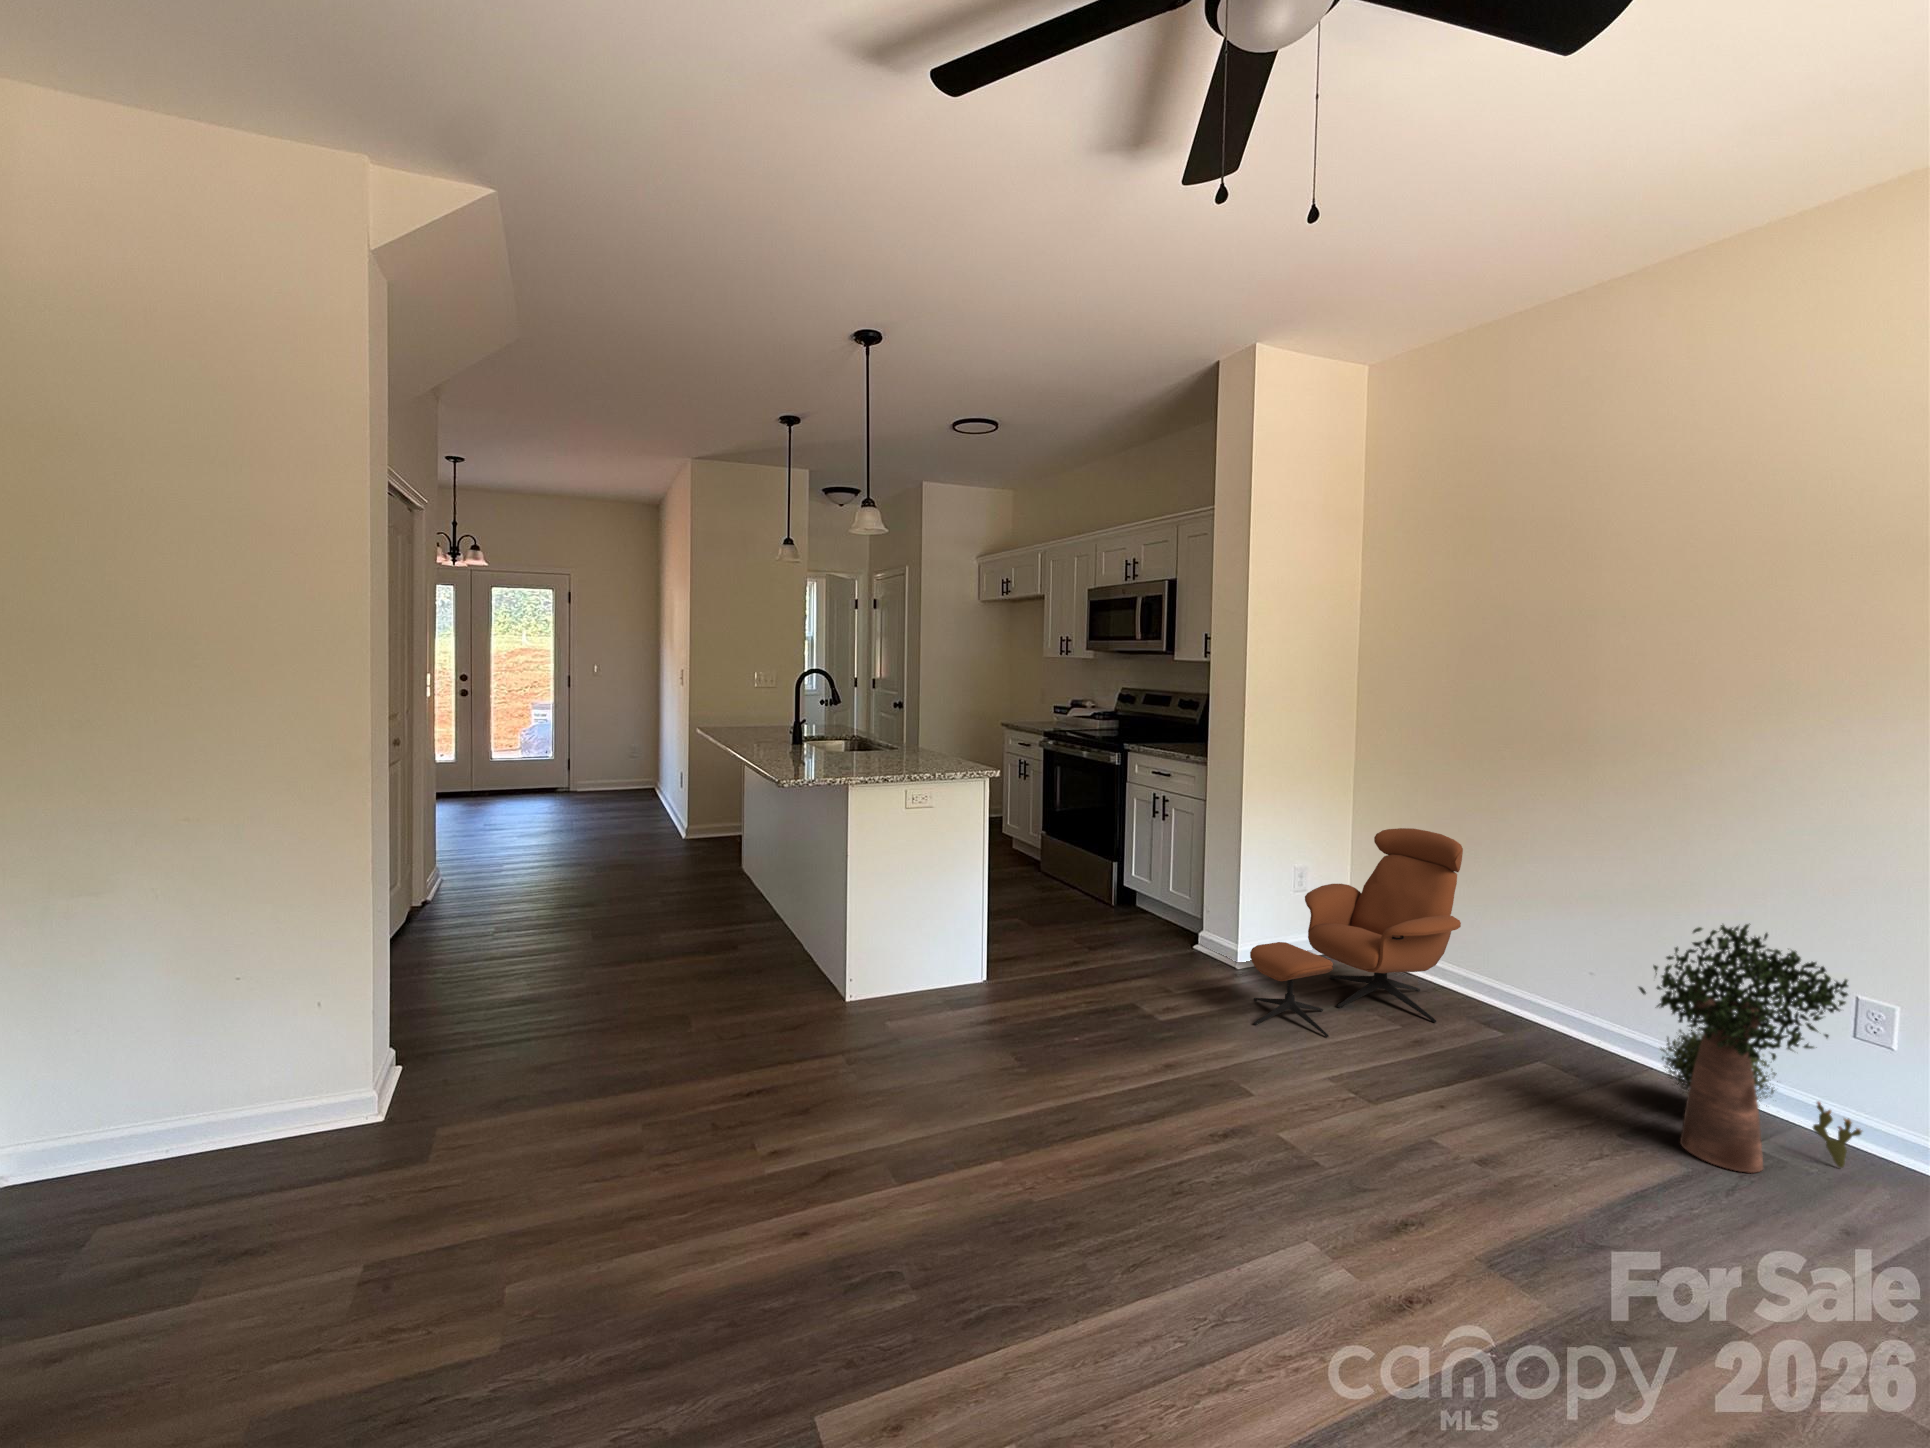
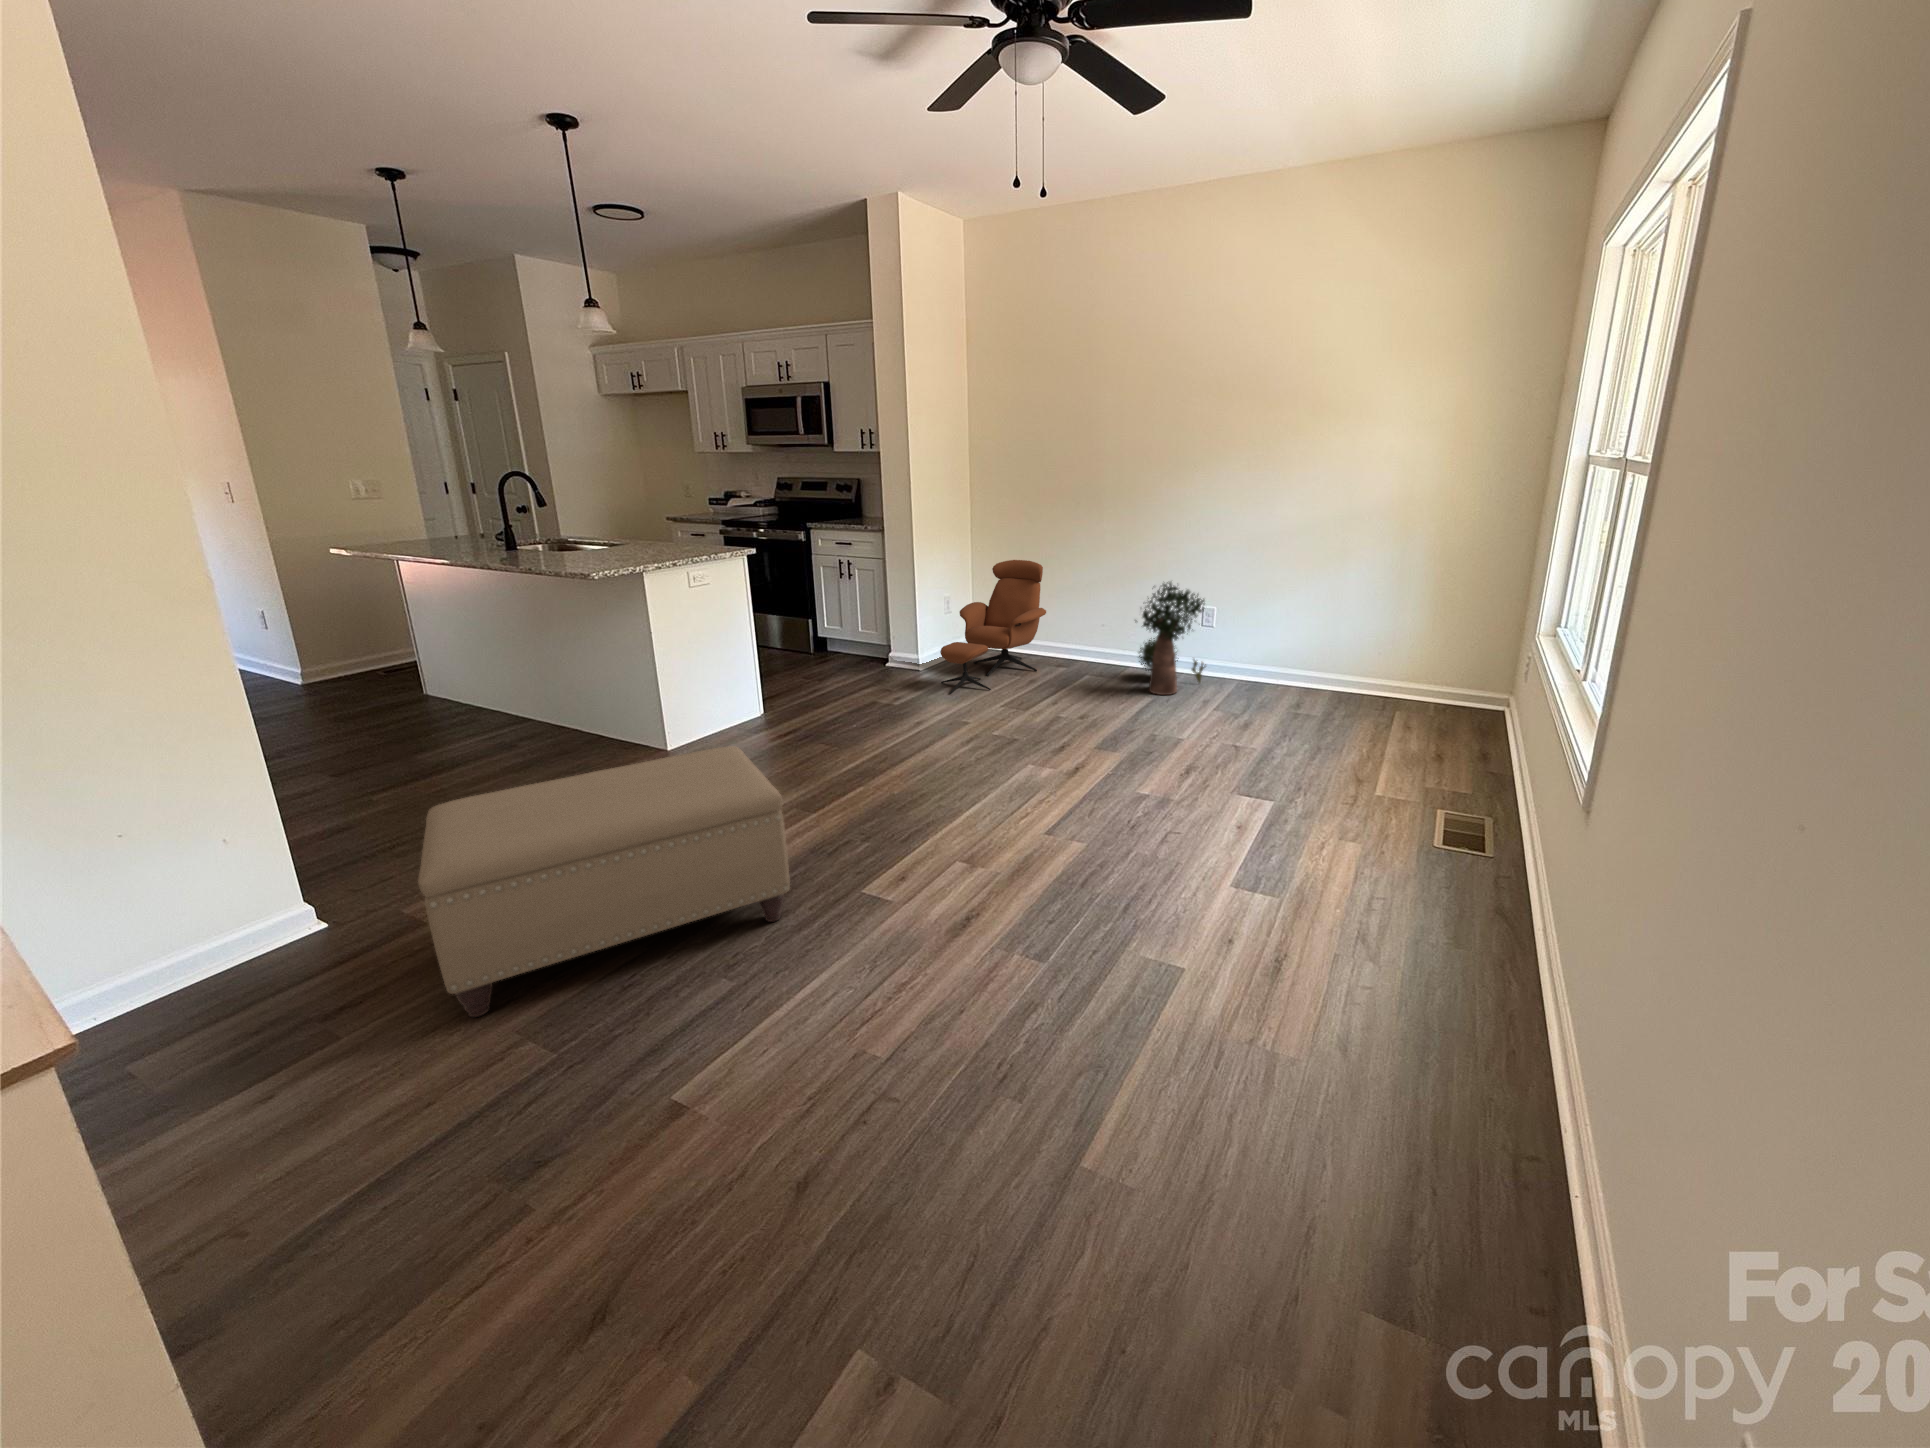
ottoman: none [263,1028,771,1391] -> present [418,746,790,1017]

